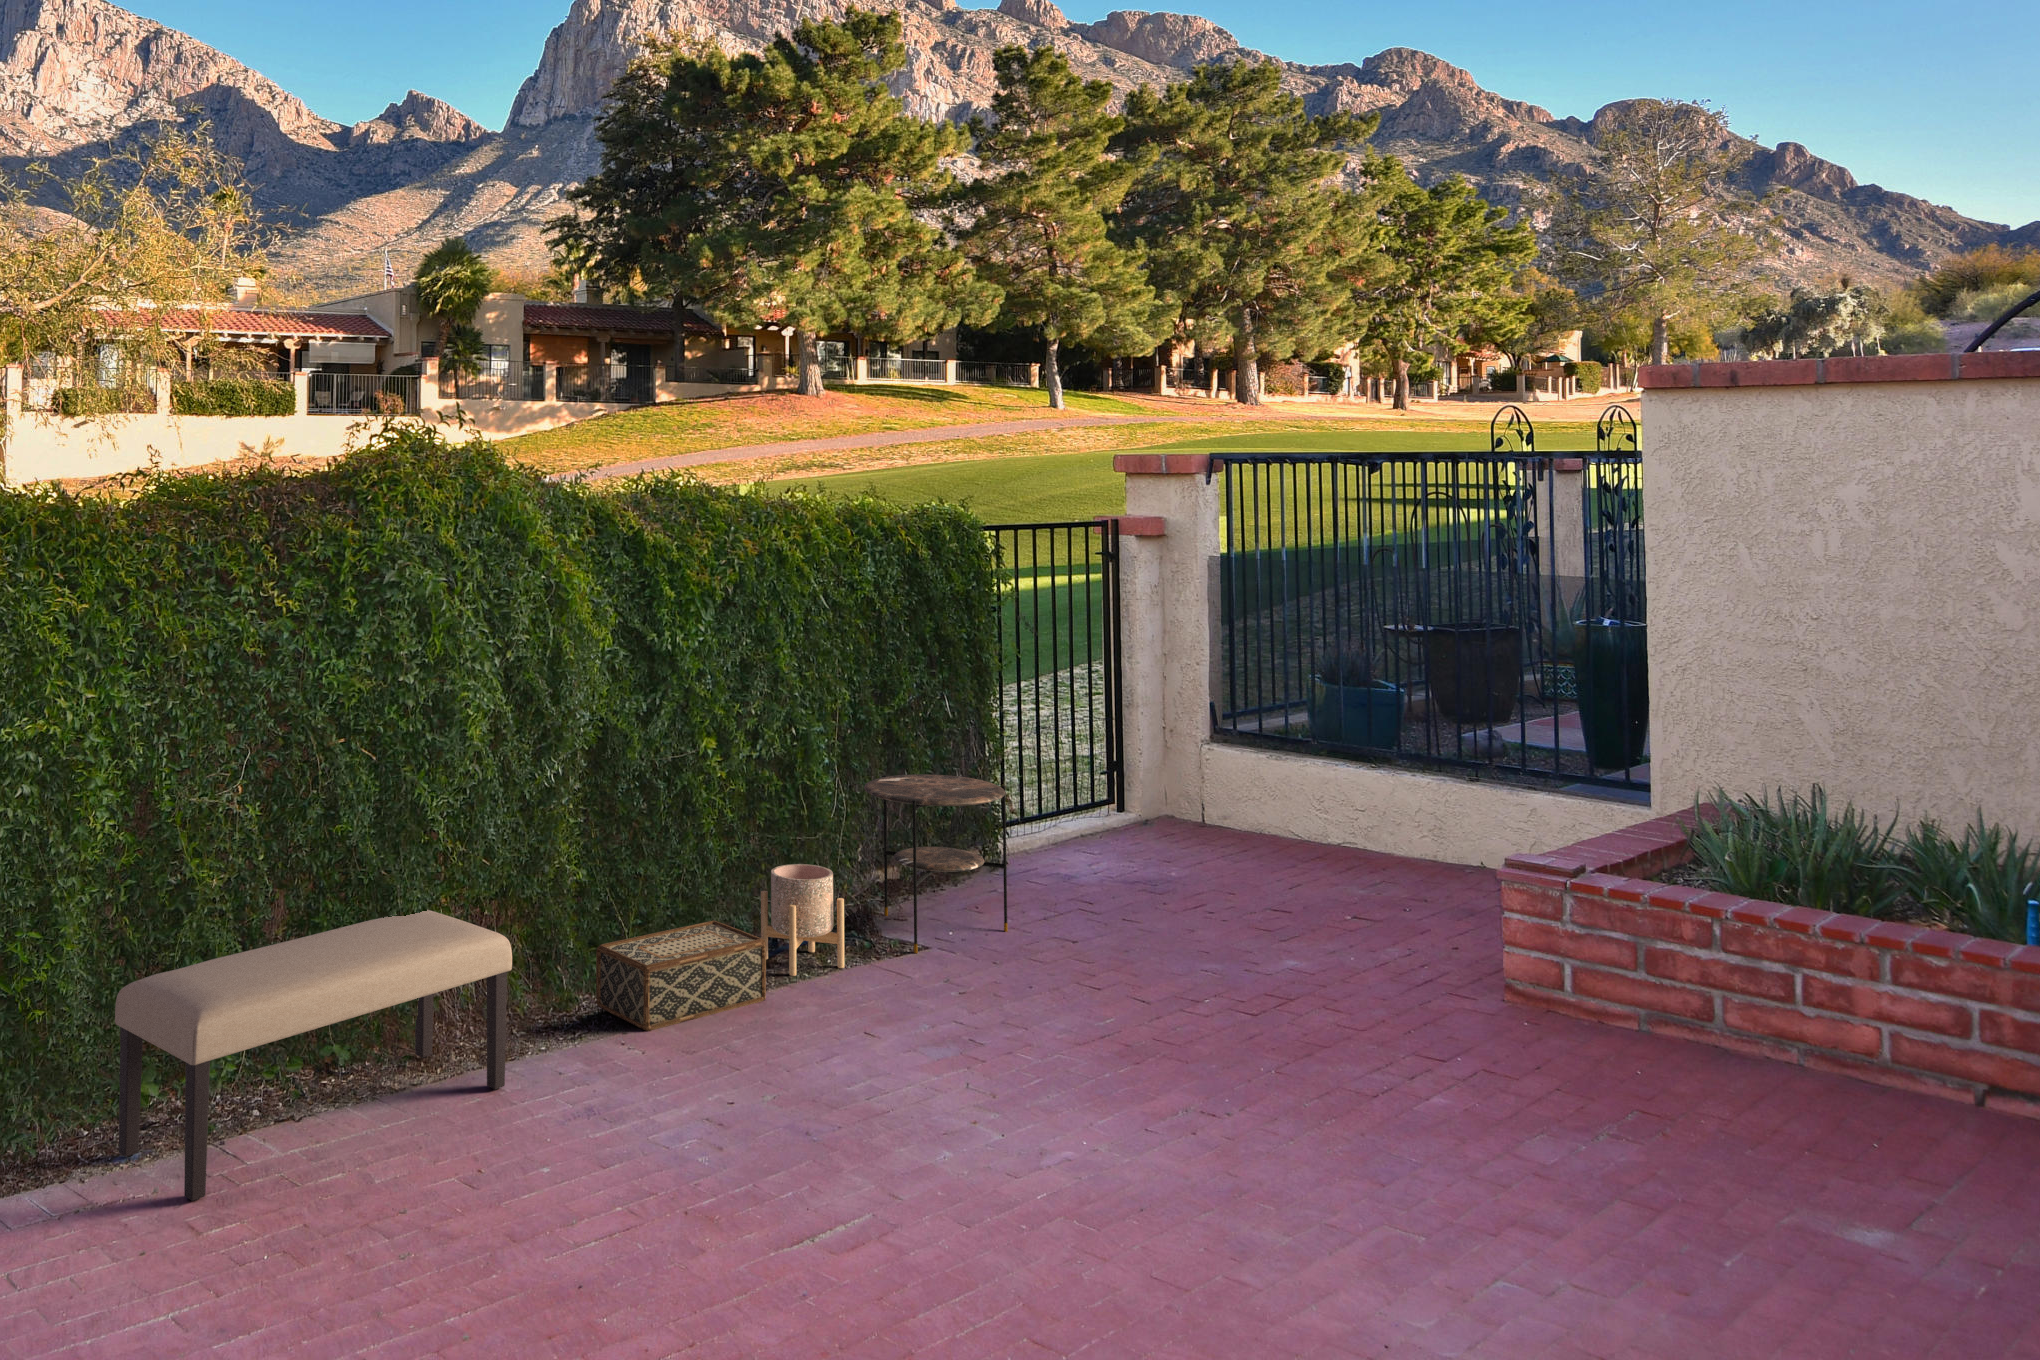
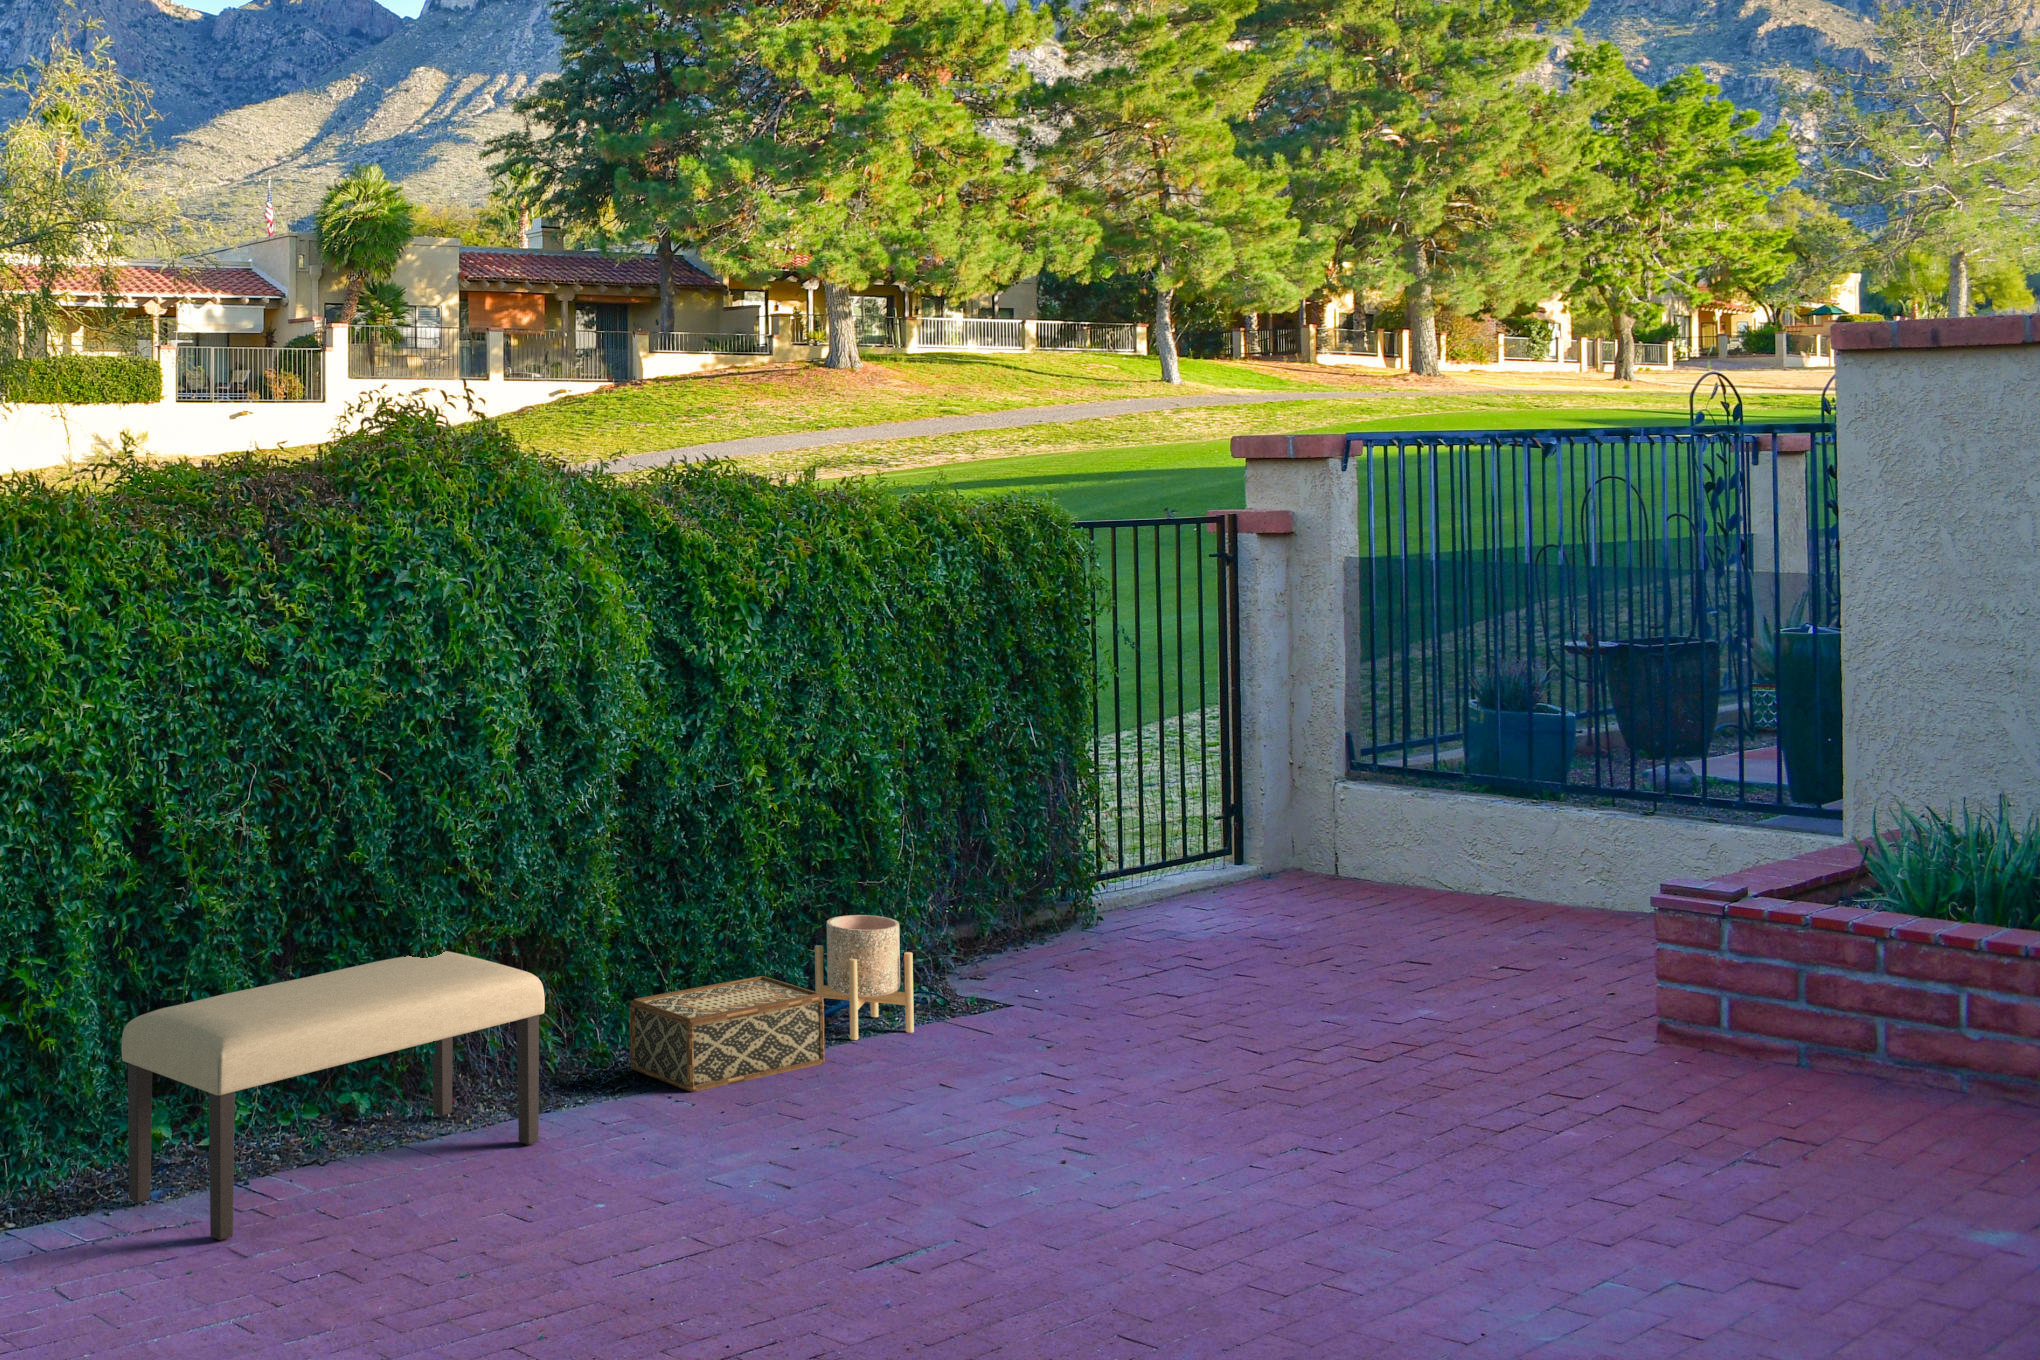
side table: present [864,774,1008,953] -> none [934,816,1106,1018]

